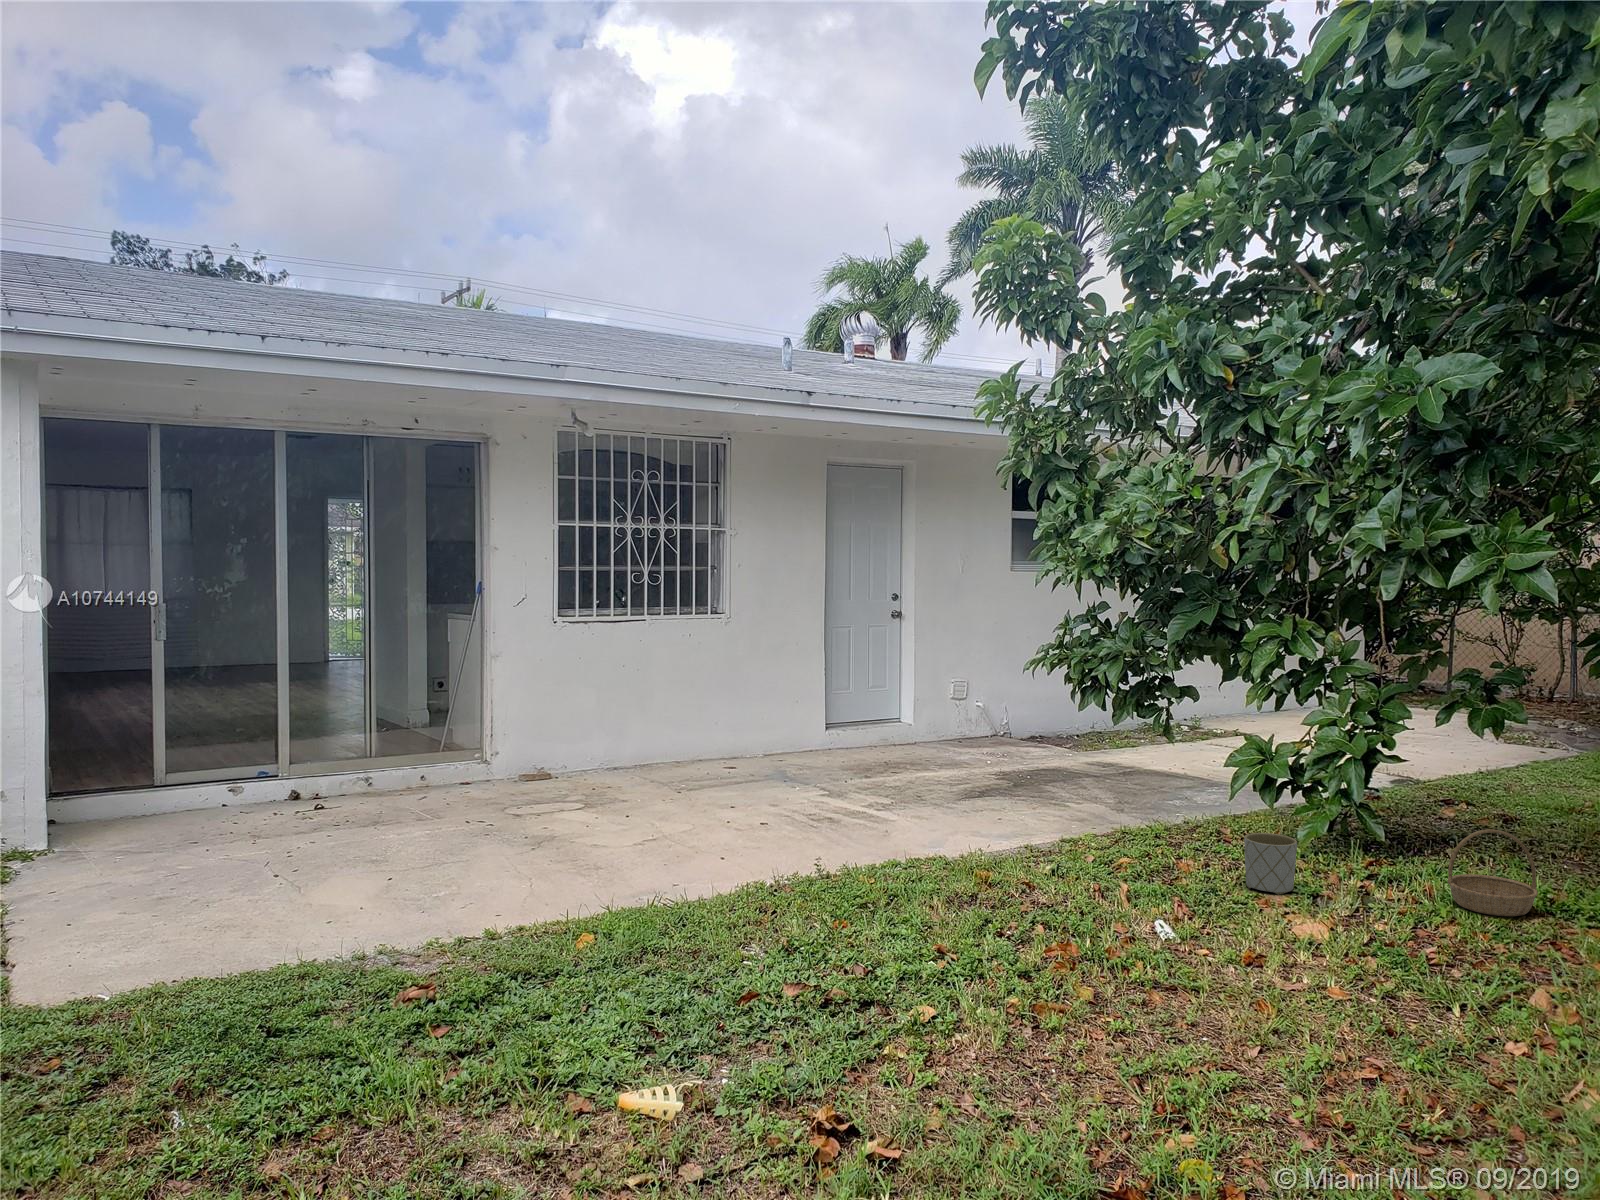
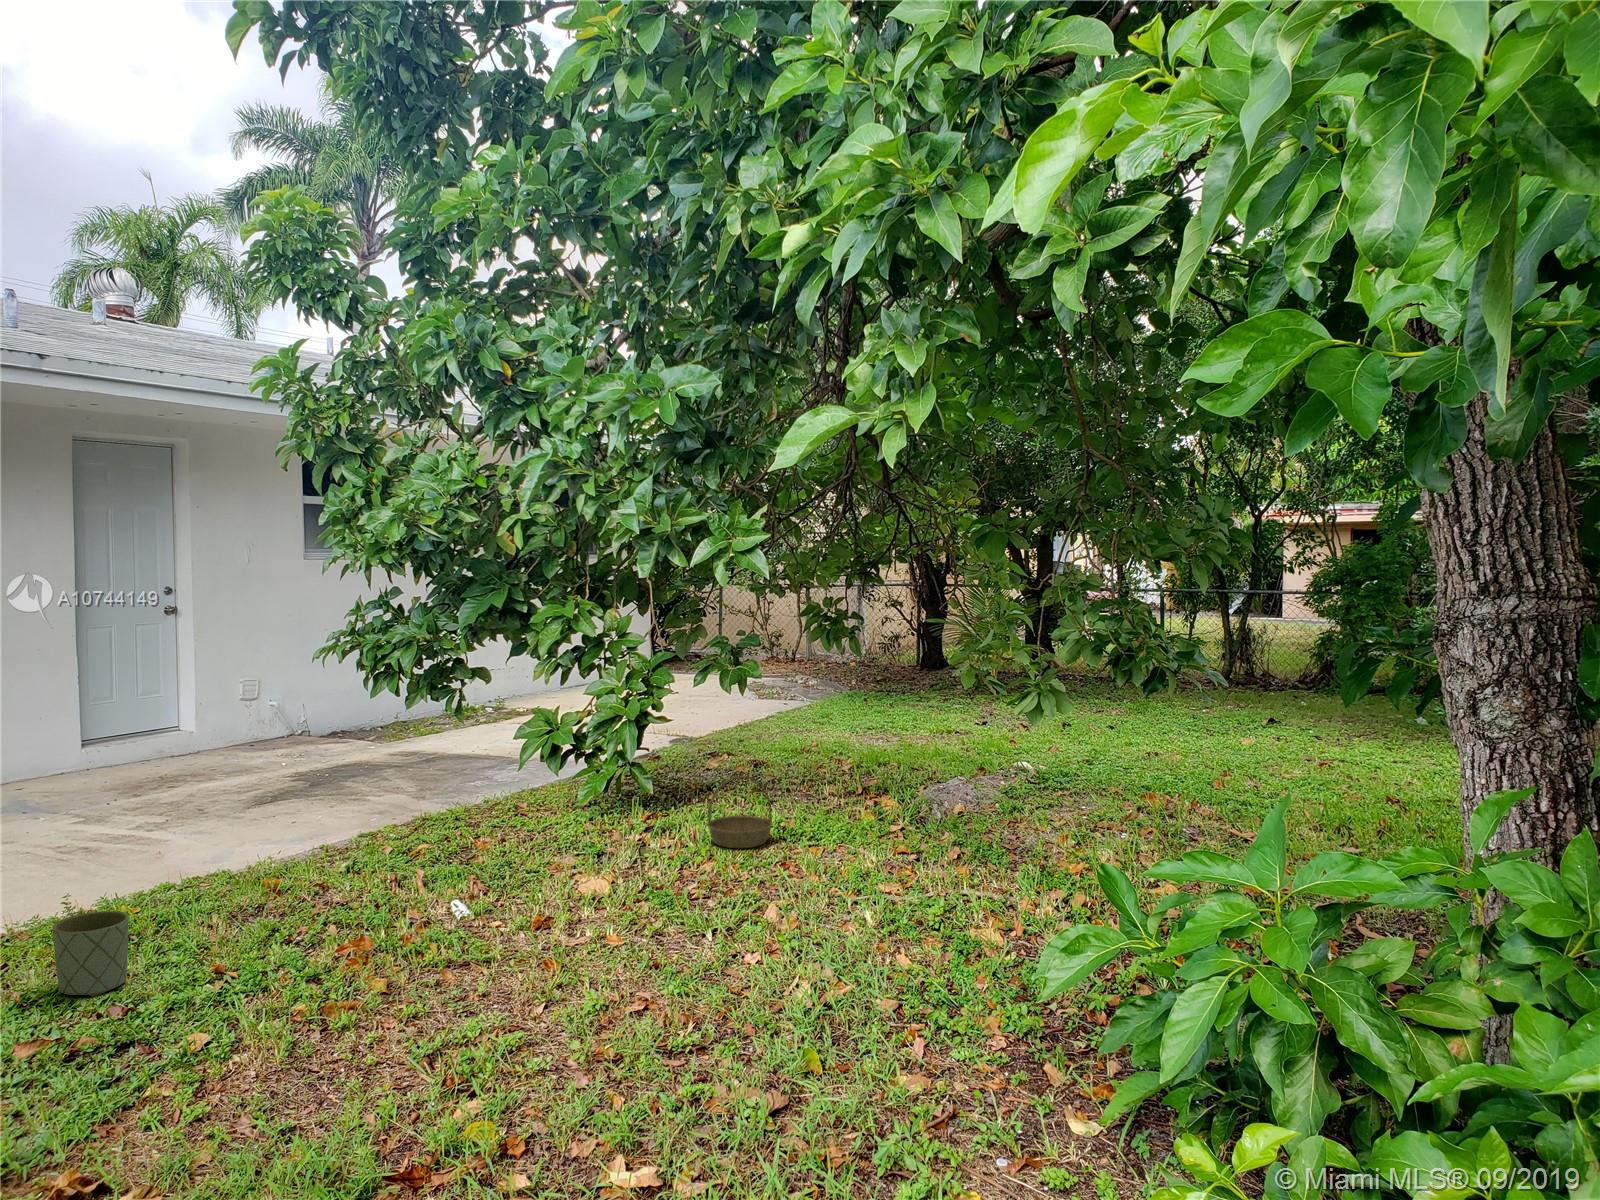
planter: present [1244,833,1297,895] -> present [53,911,129,997]

